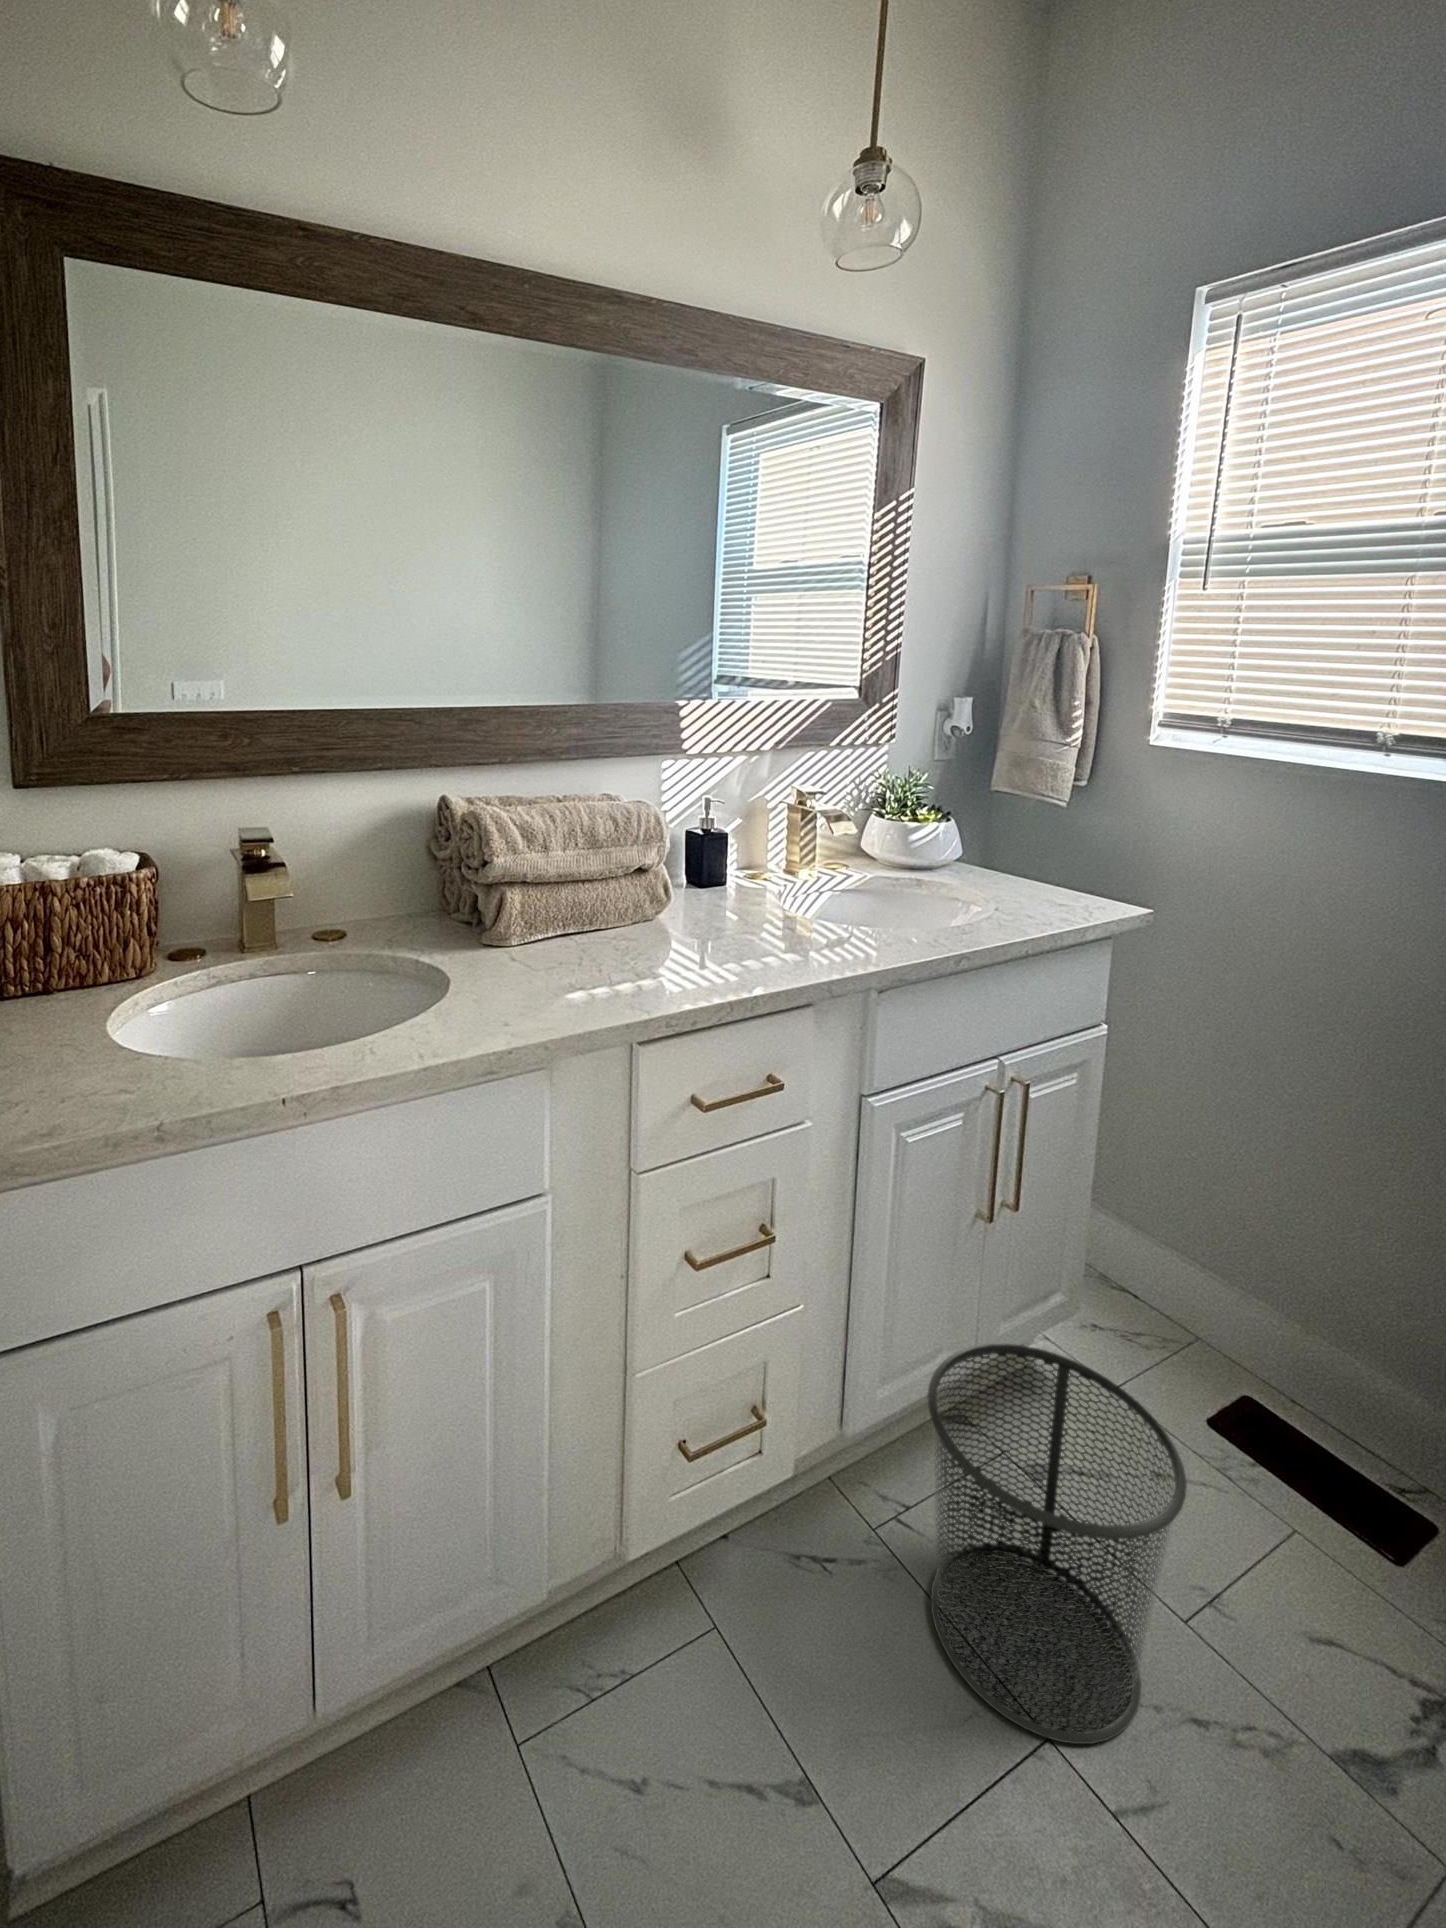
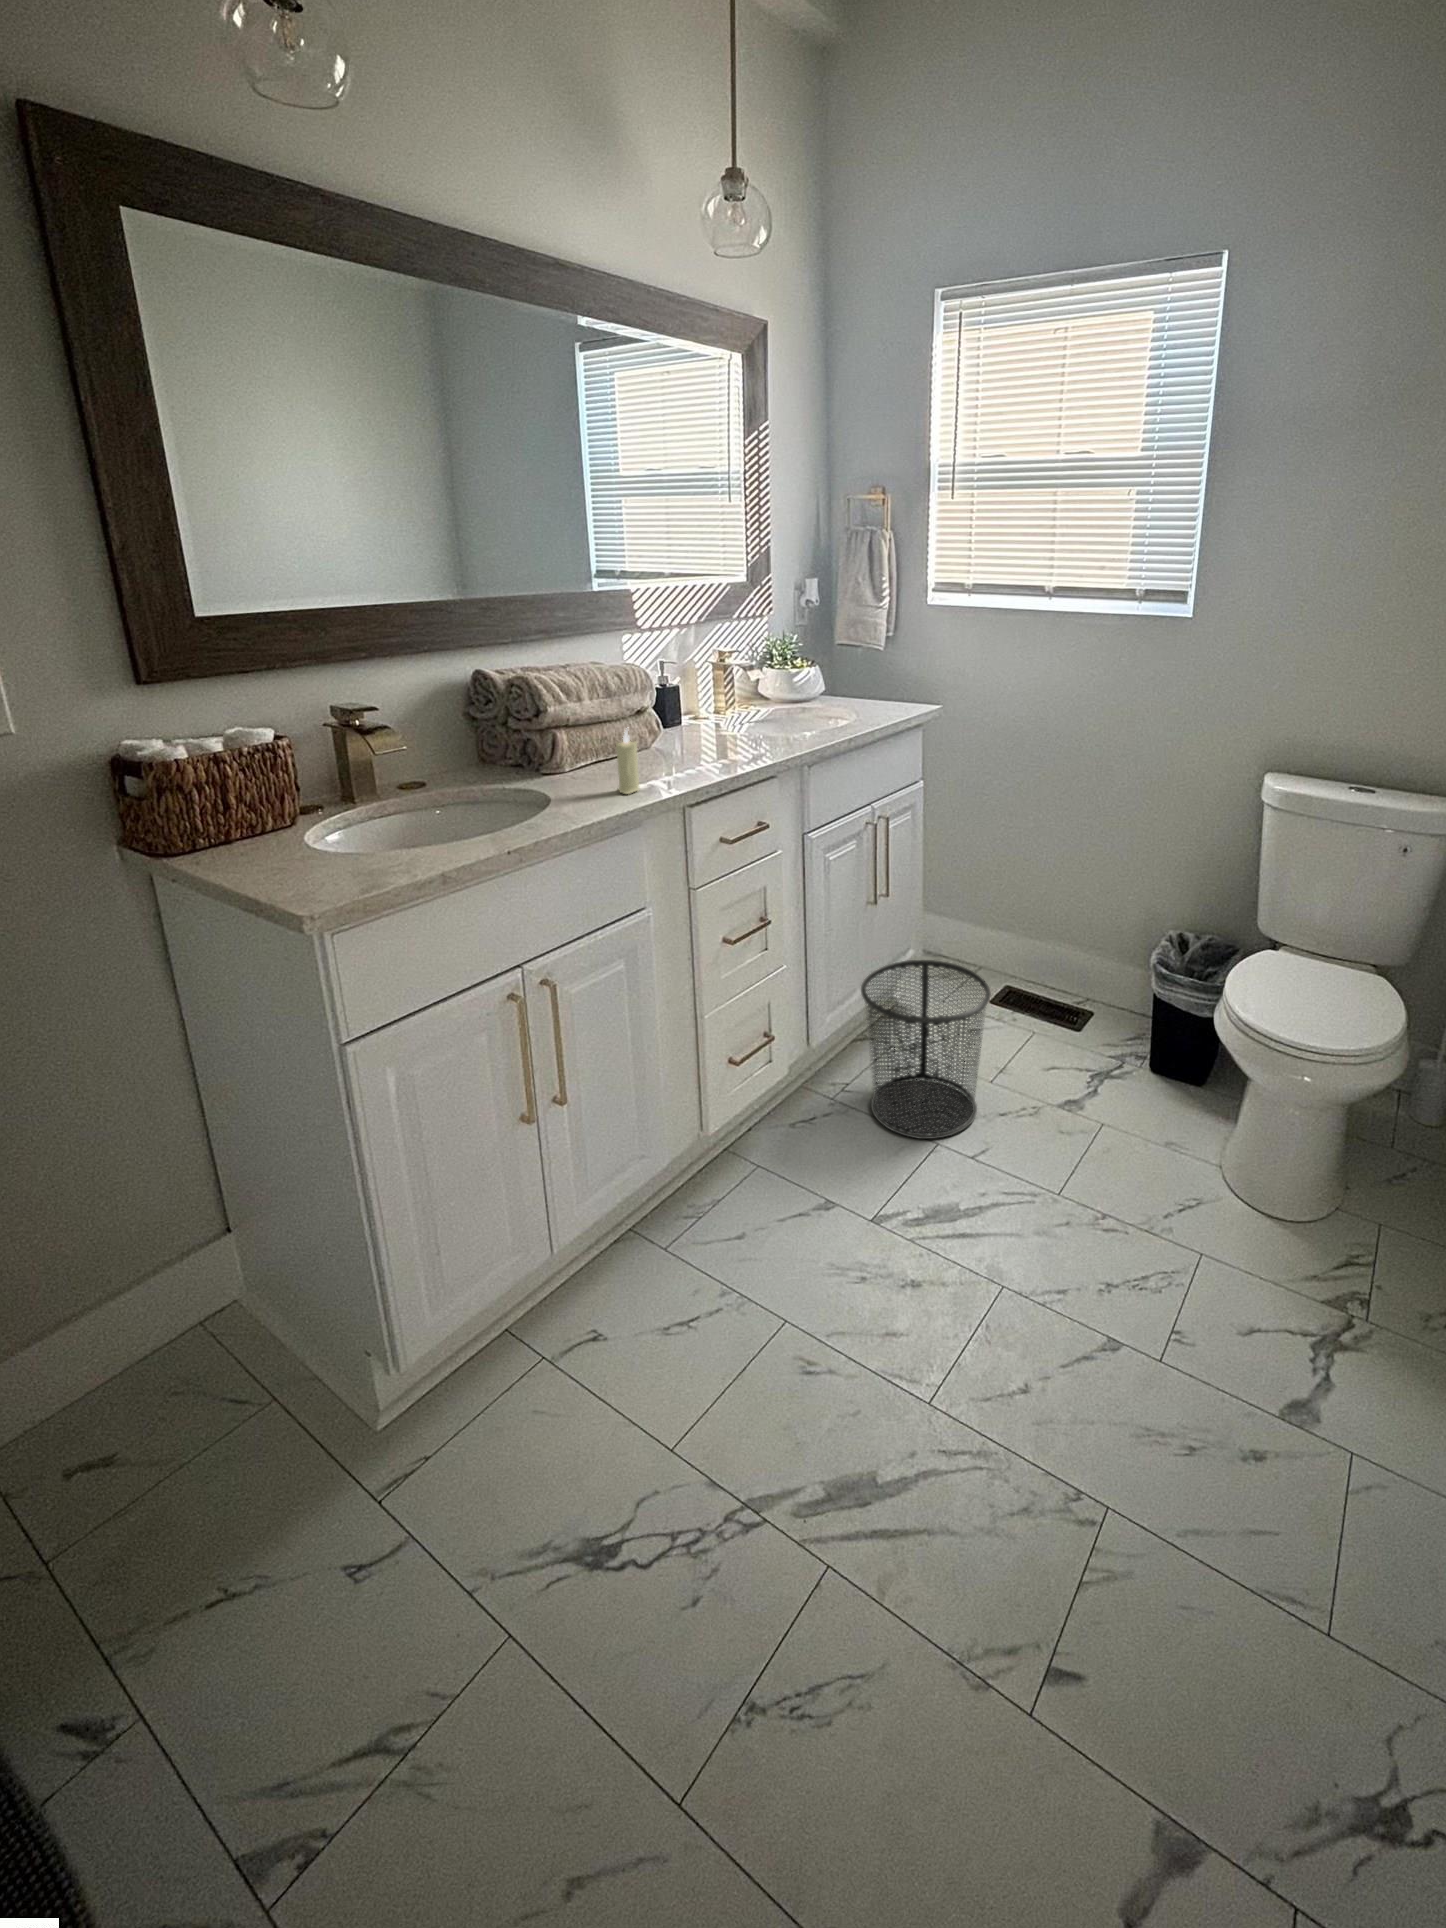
candle: none [535,911,569,1010] -> present [616,730,639,794]

